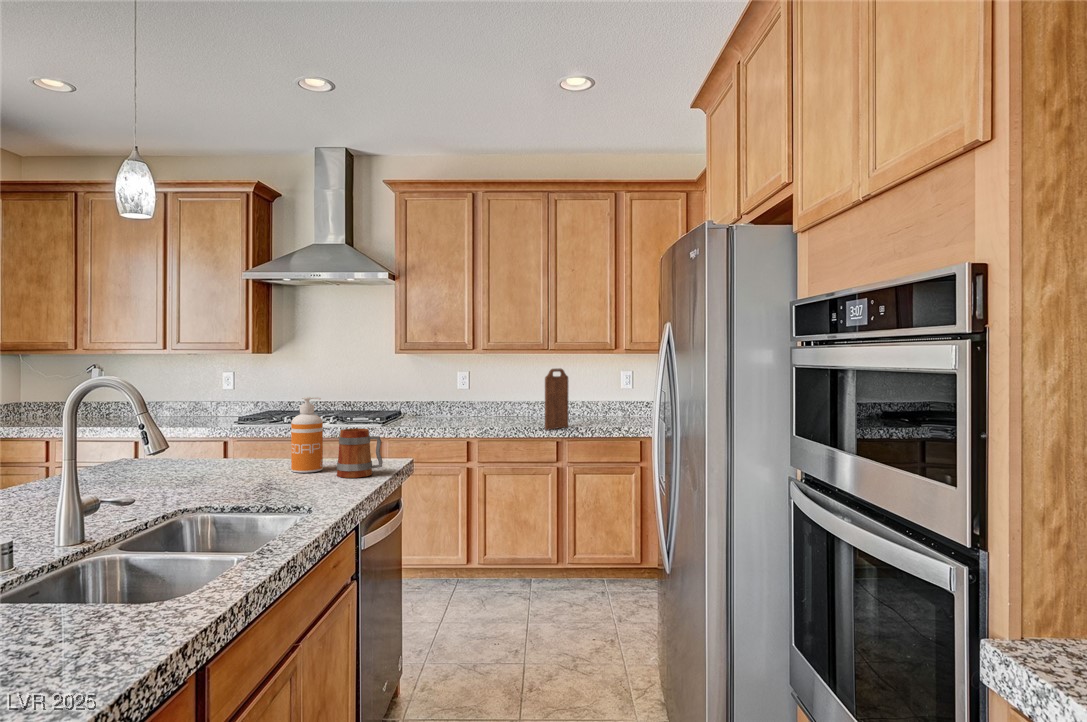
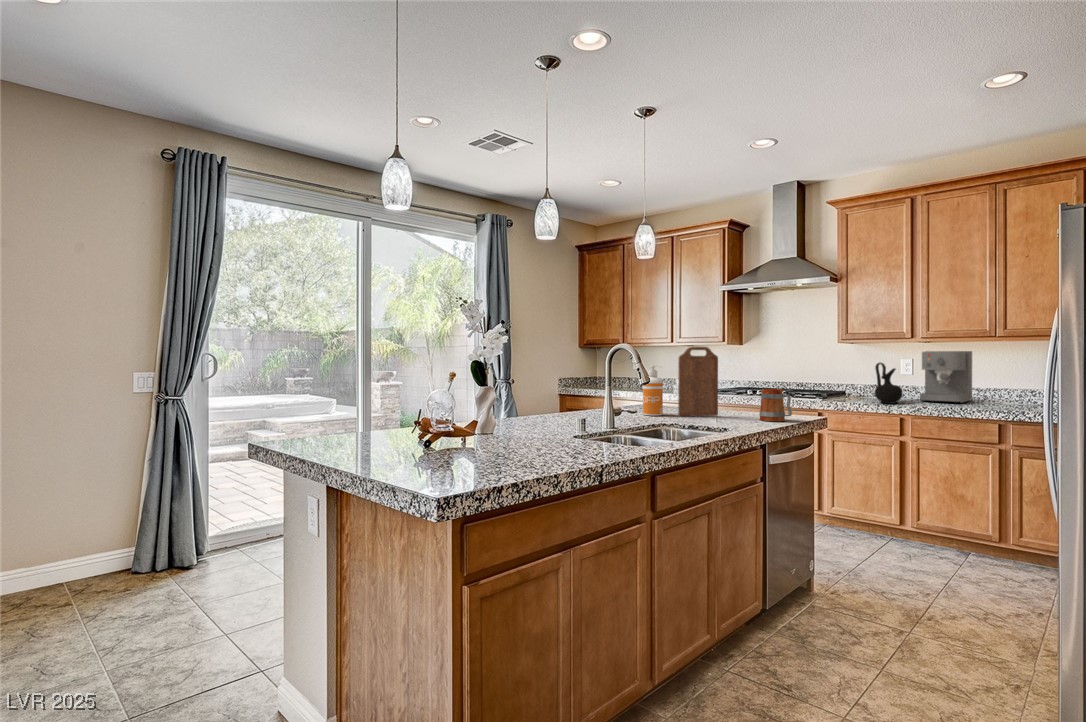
coffee maker: none [481,364,524,420] -> present [920,351,972,403]
cutting board: present [545,368,568,430] -> present [678,347,718,416]
ceramic jug: none [438,378,466,425] -> present [874,363,902,404]
soap dispenser: present [291,397,323,473] -> present [643,366,663,416]

